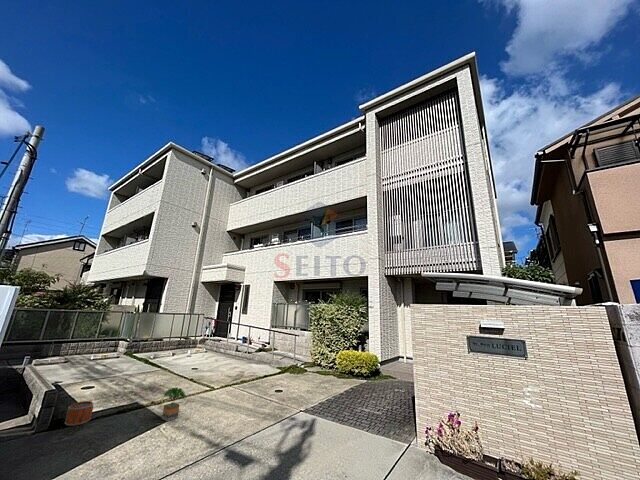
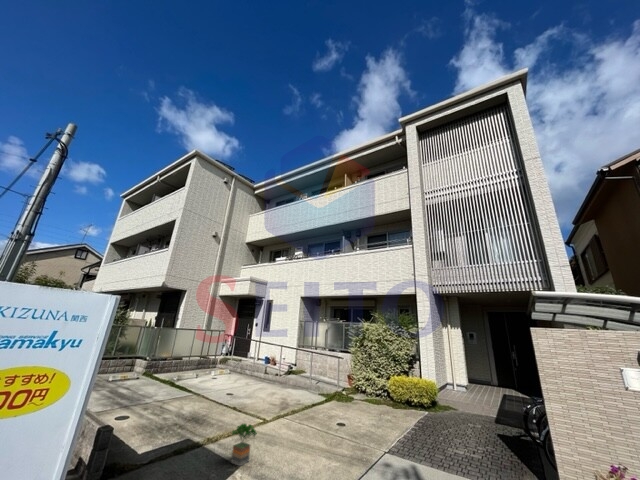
bucket: present [65,401,94,426] -> none [118,439,150,471]

